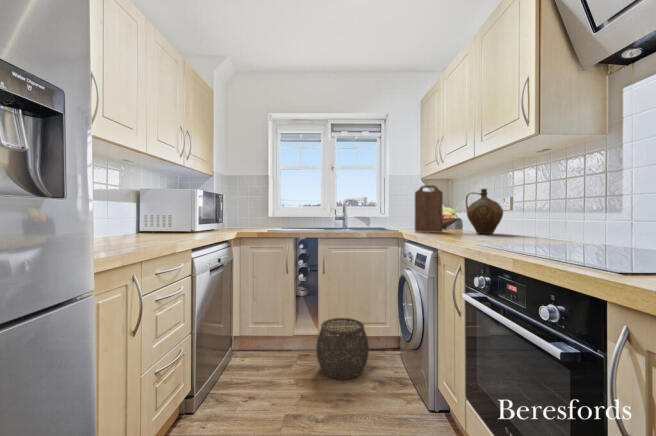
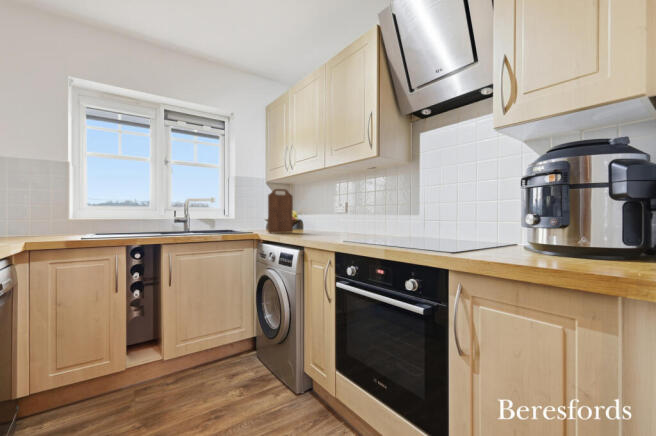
ceramic jug: present [466,189,503,234] -> none [314,194,343,233]
woven basket: present [316,318,369,380] -> none [170,328,232,396]

